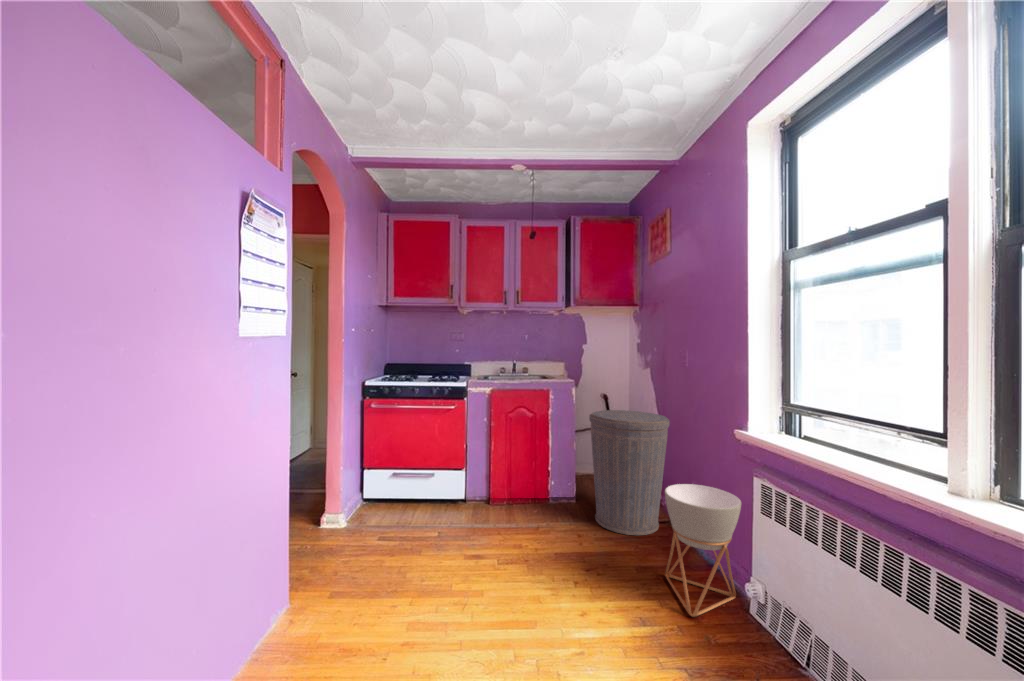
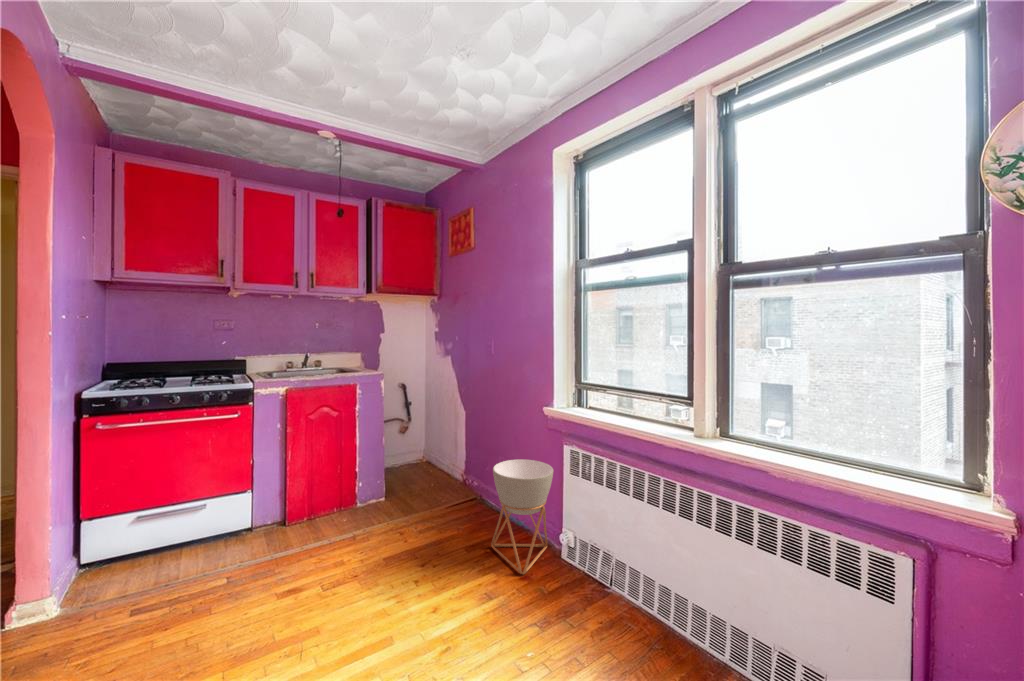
trash can: present [589,410,670,535] -> none [404,399,479,518]

